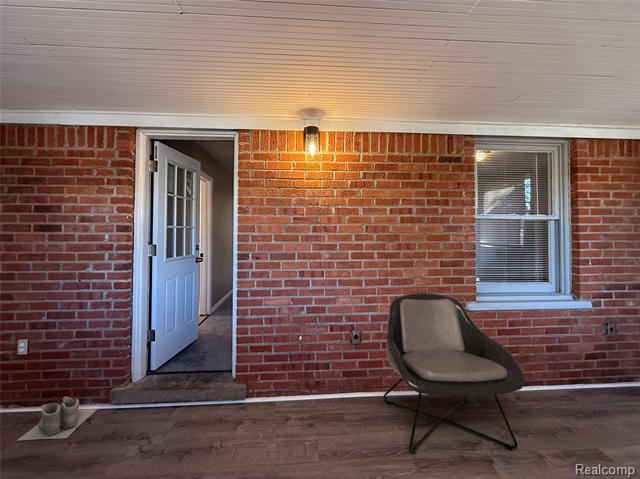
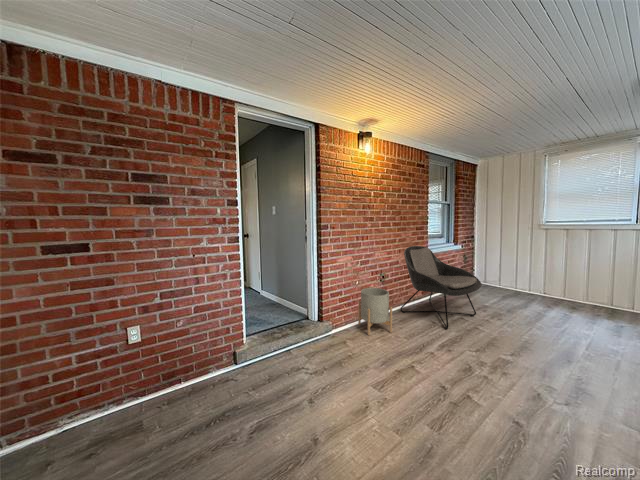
planter: none [282,349,330,426] -> present [358,288,392,335]
boots: present [17,397,97,441] -> none [183,366,240,421]

